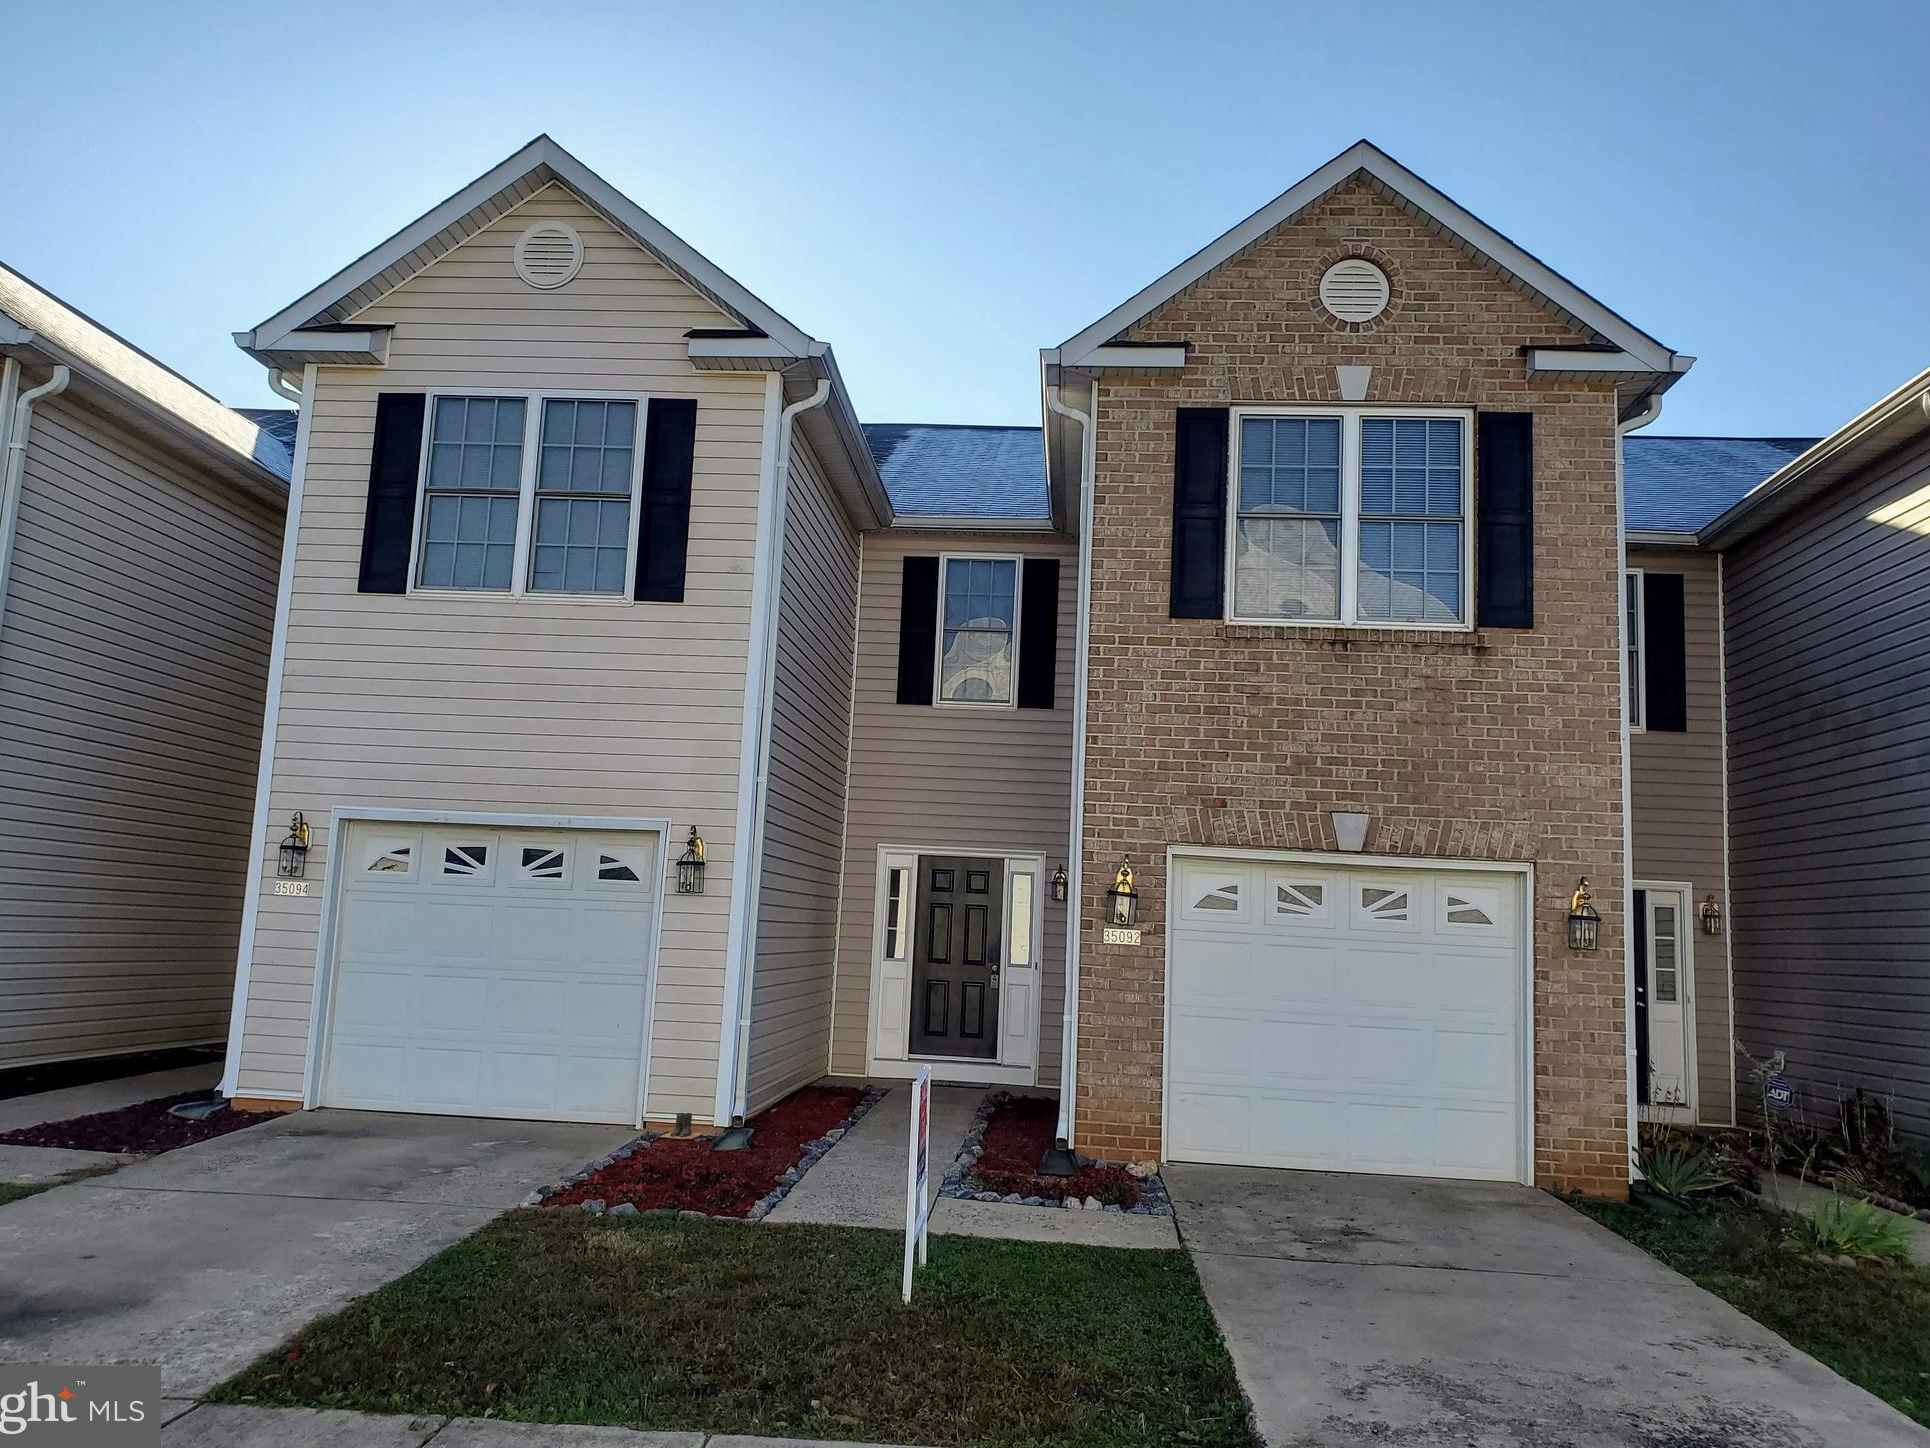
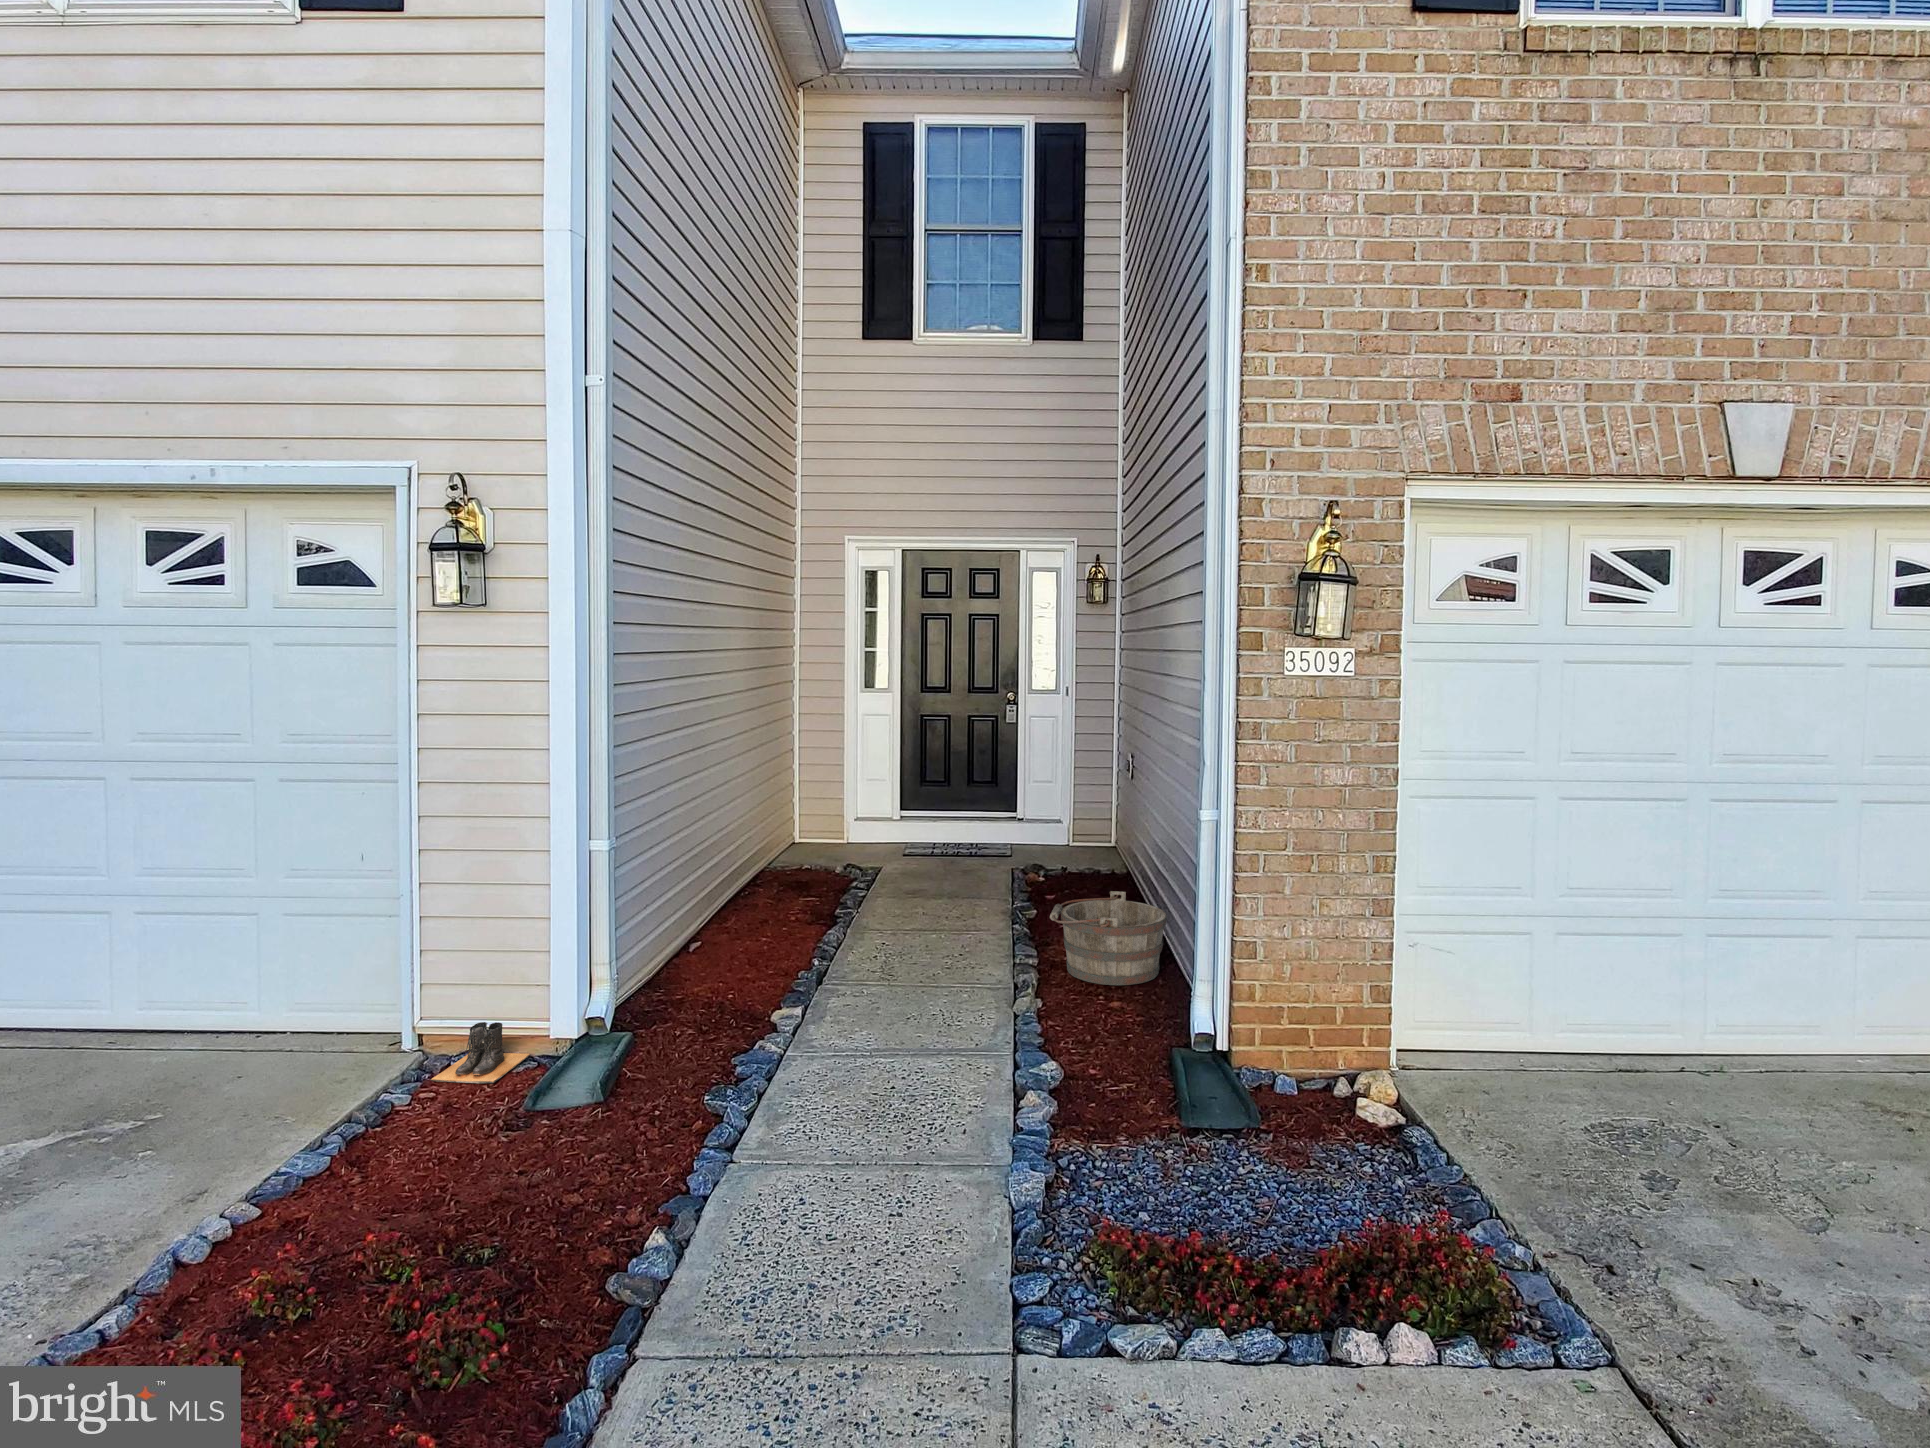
bucket: none [992,1087,1065,1138] -> present [1050,891,1167,985]

